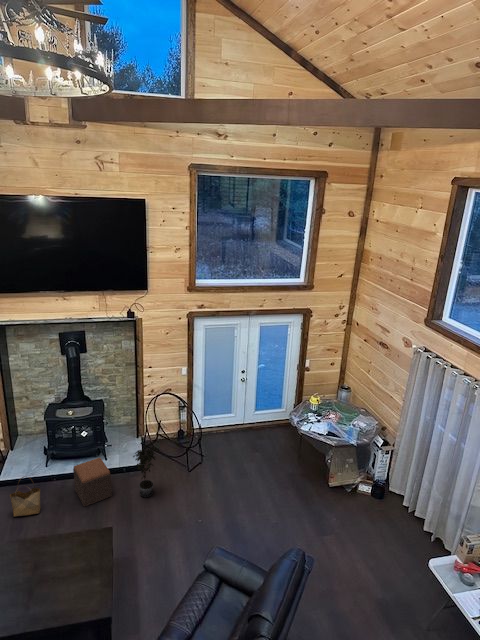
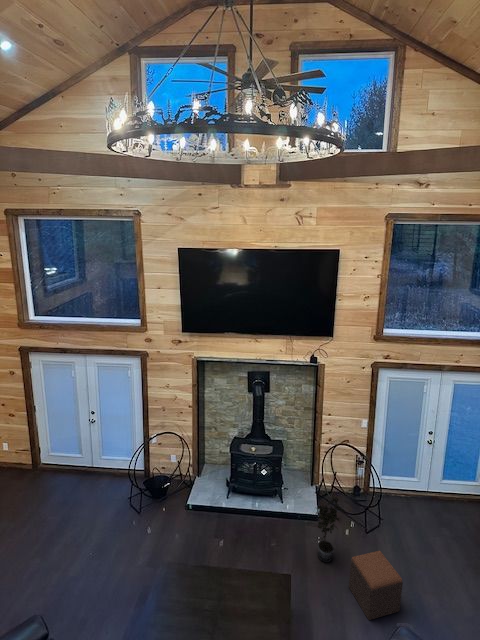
footstool: present [73,458,112,507] -> present [349,551,403,620]
woven basket: present [10,477,41,517] -> none [192,509,220,552]

